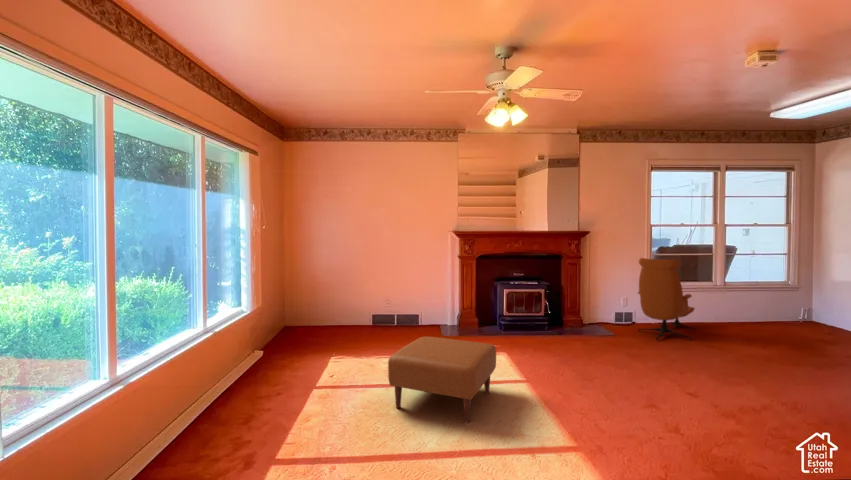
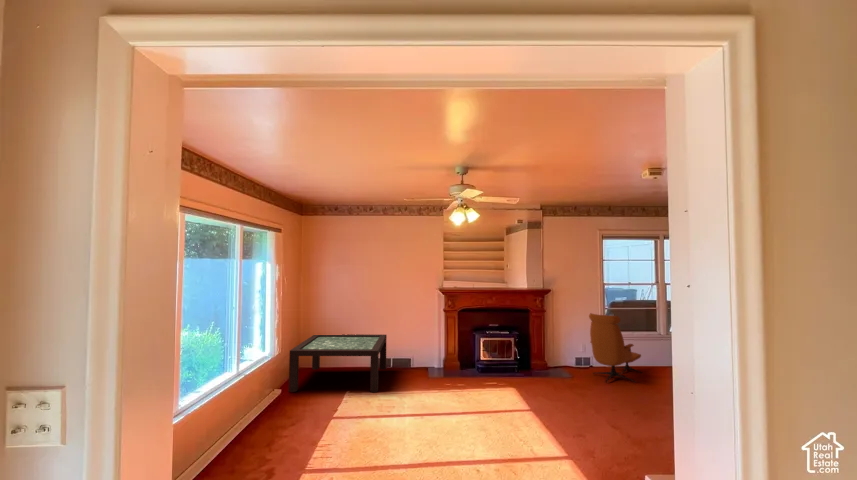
coffee table: none [273,286,390,353] -> present [289,334,387,392]
ottoman: present [388,336,496,422] -> none [376,380,462,449]

